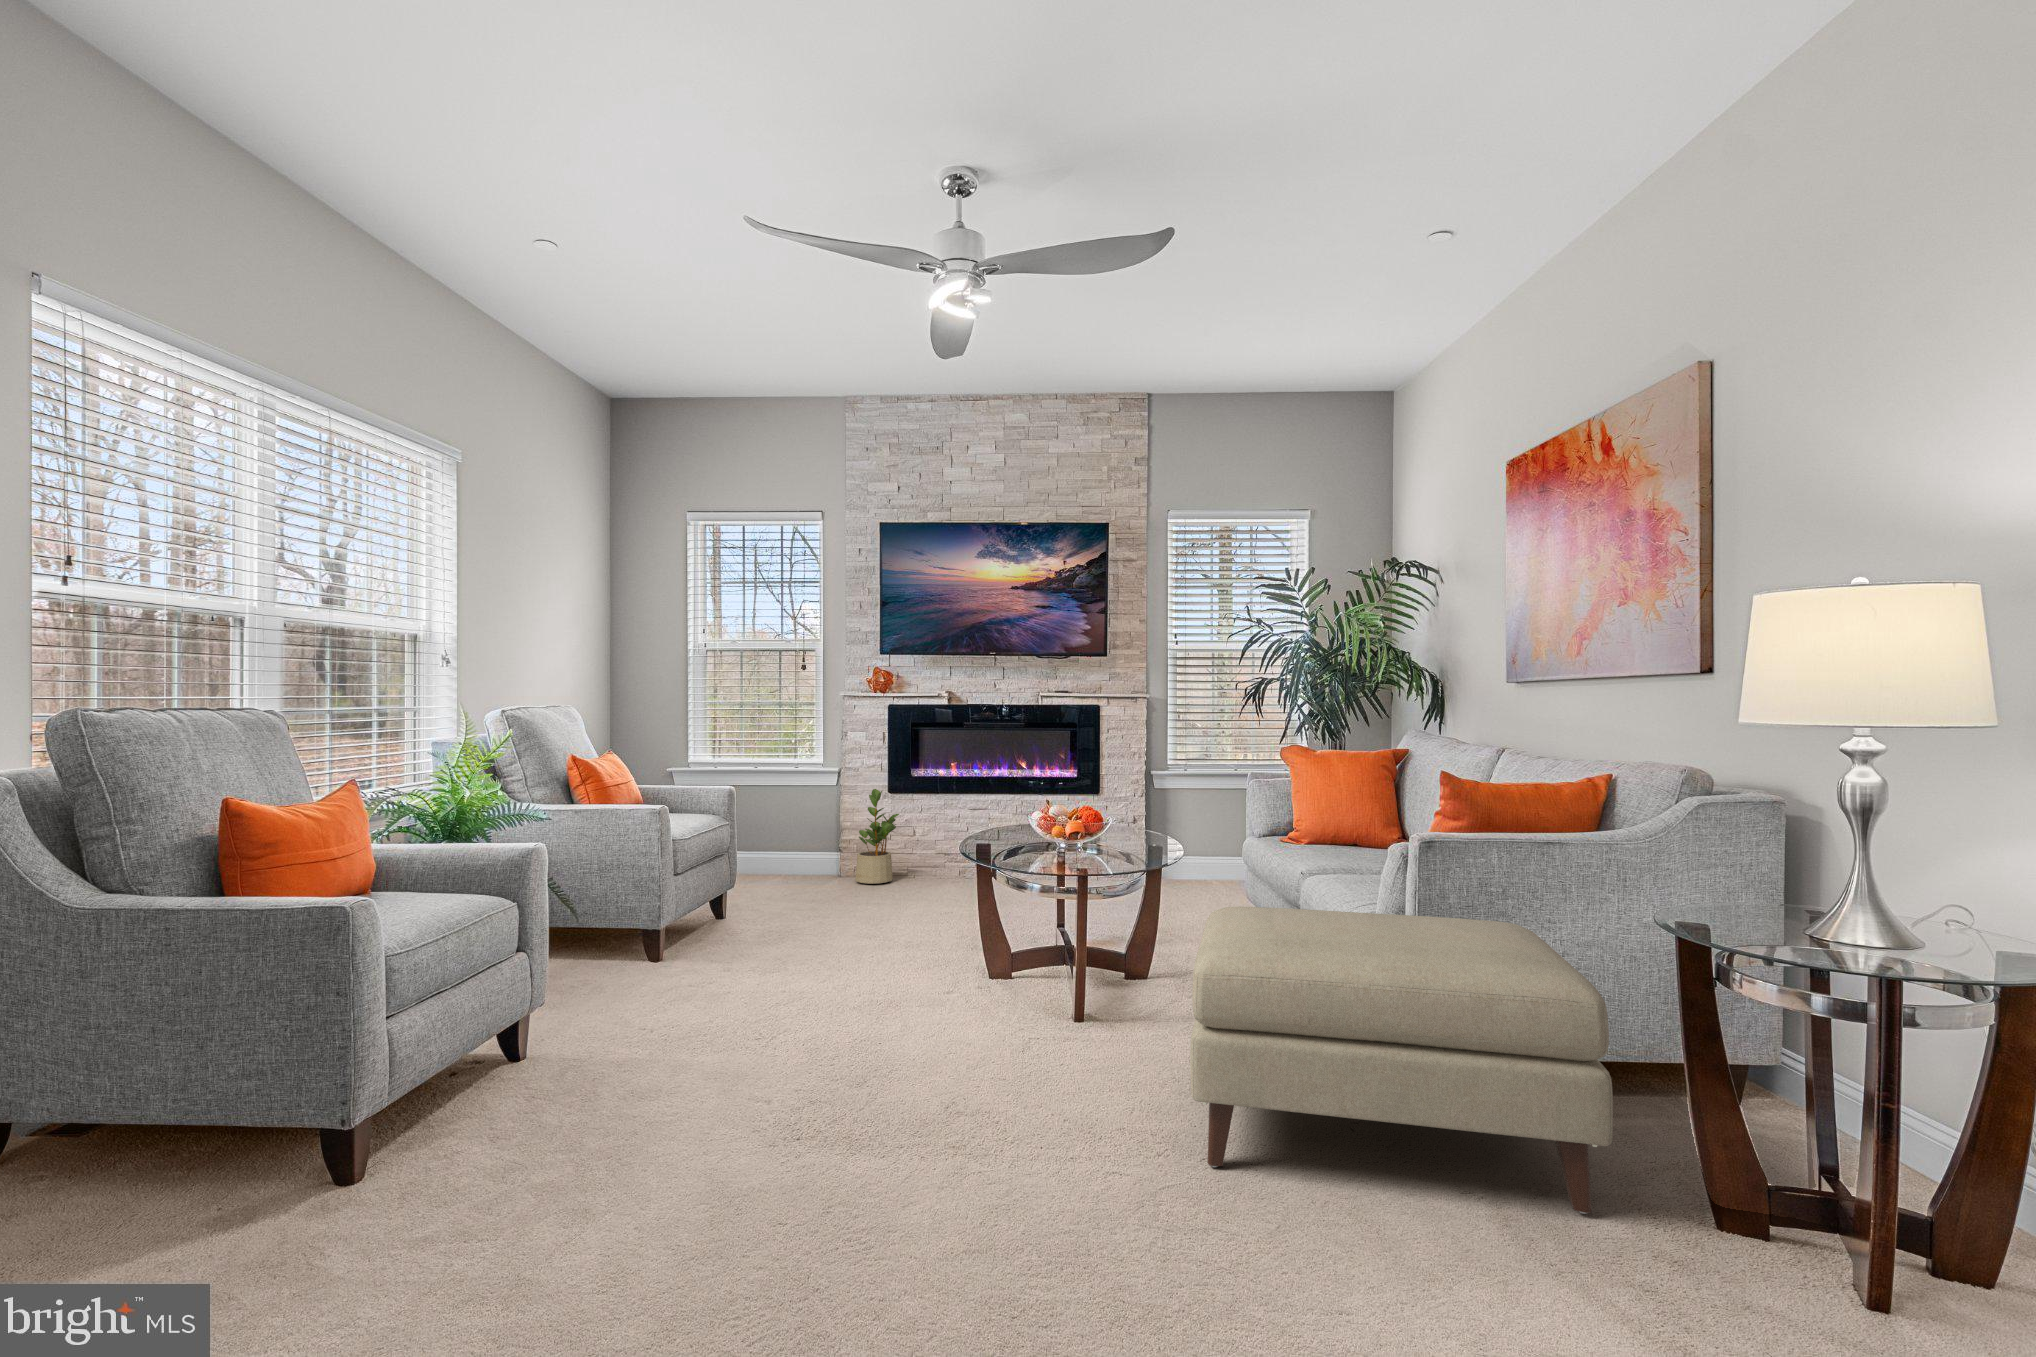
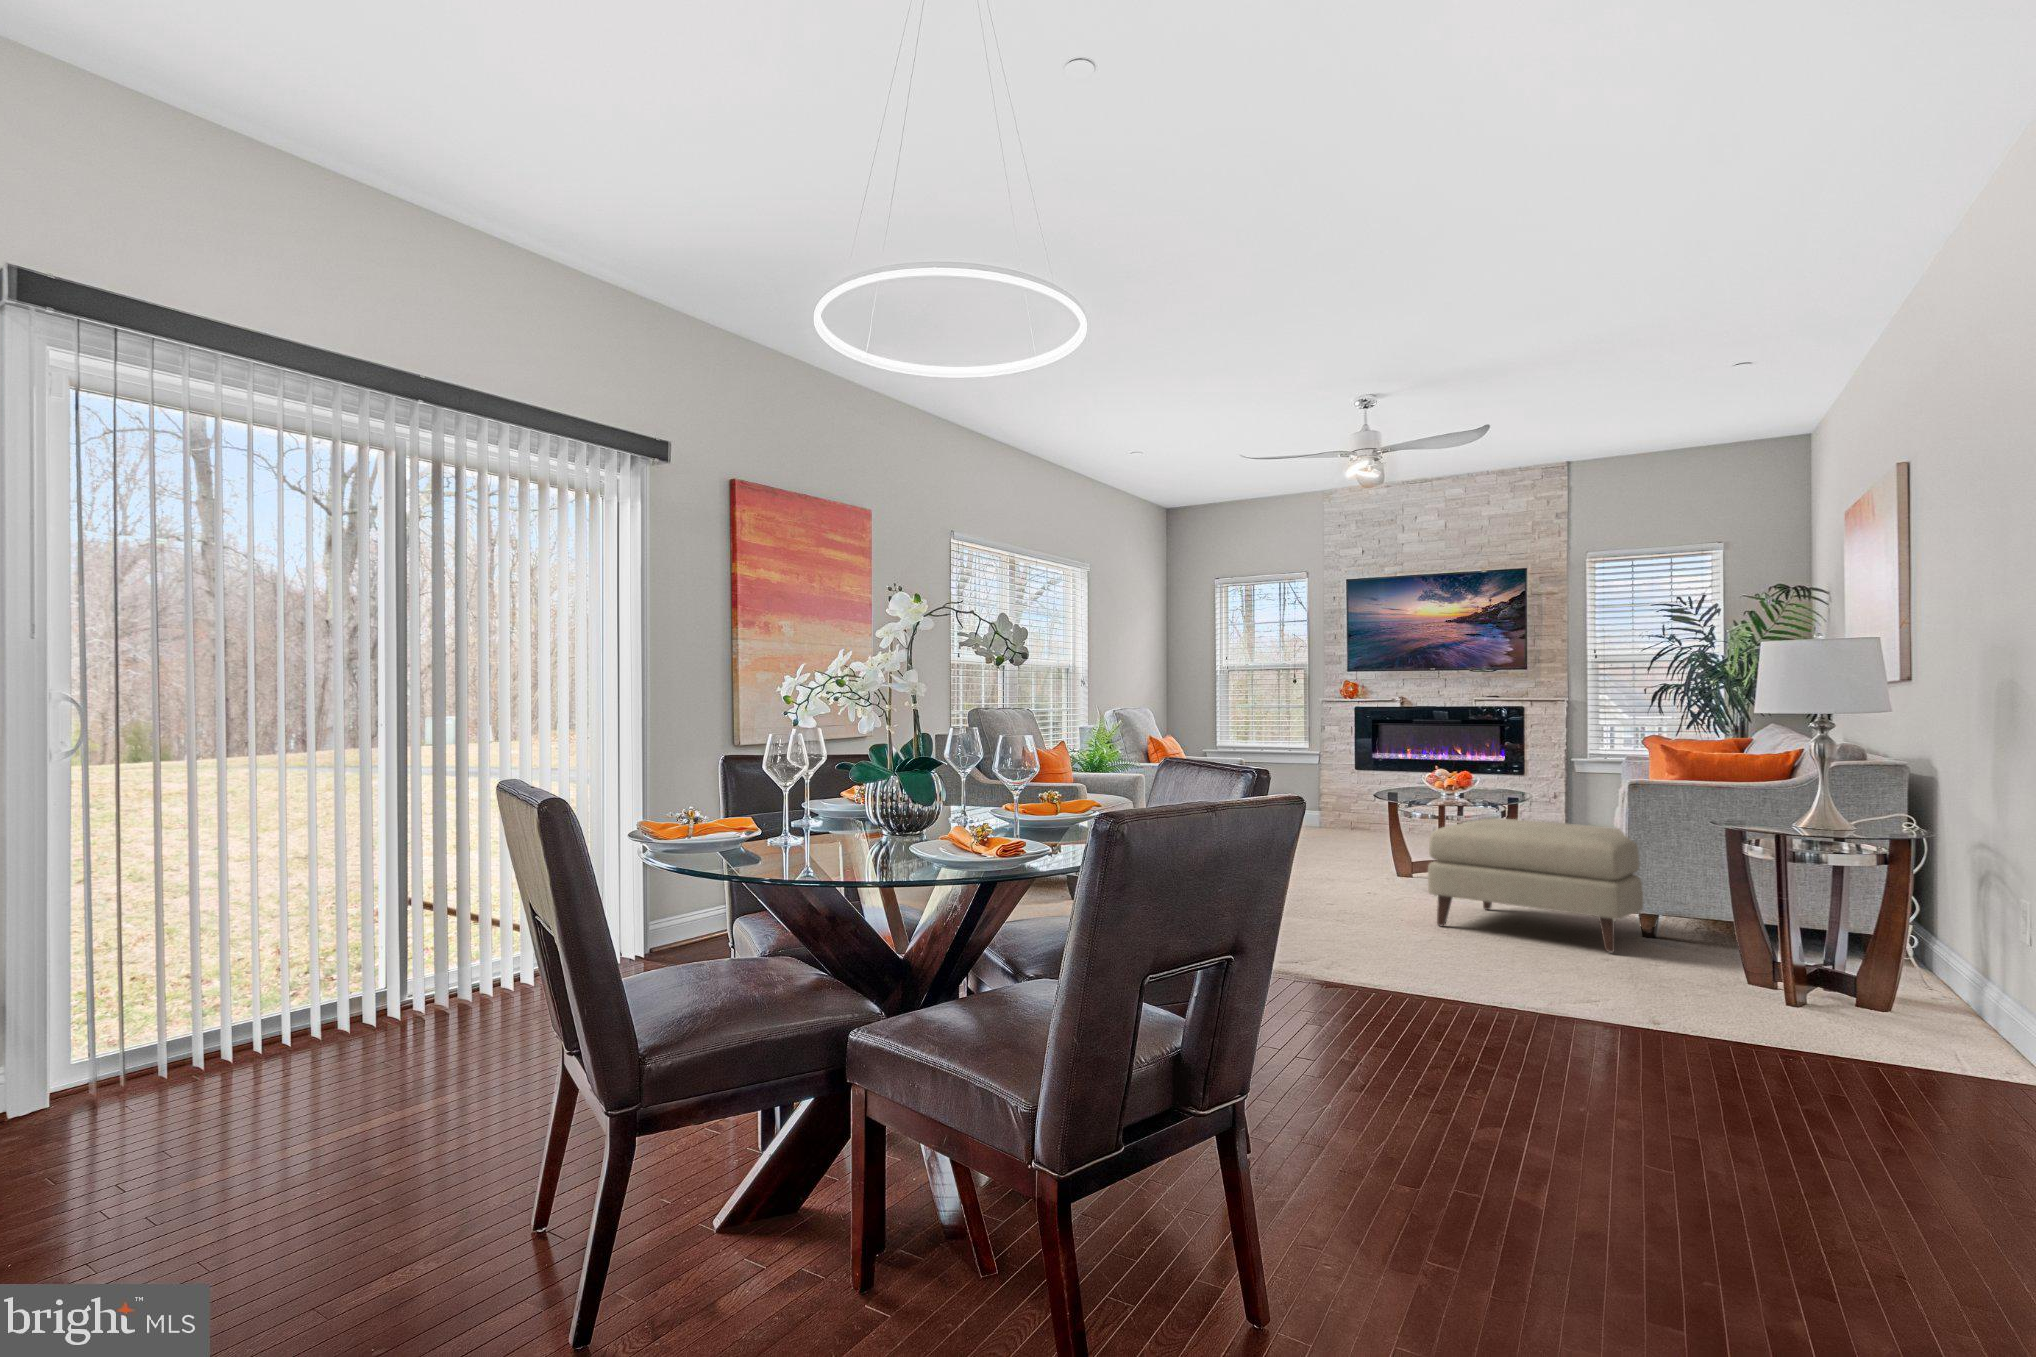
potted plant: present [855,789,899,884] -> none [1330,767,1362,832]

